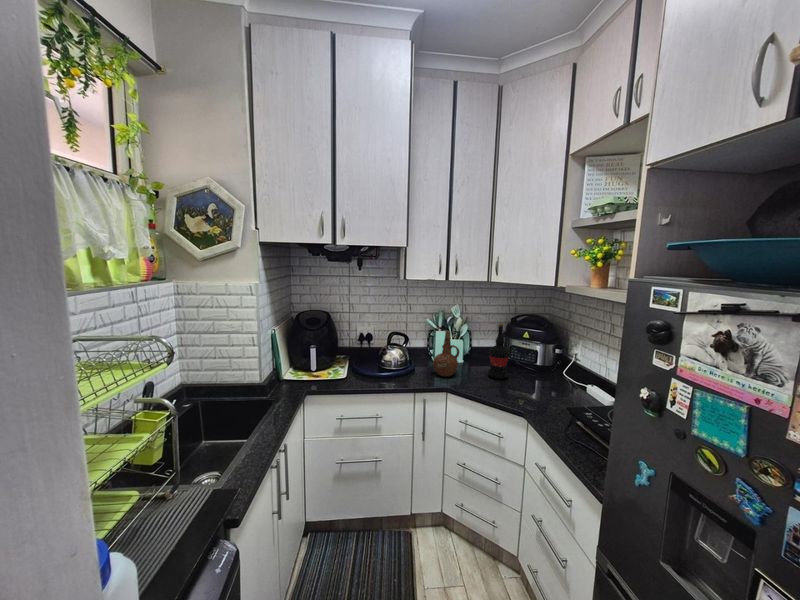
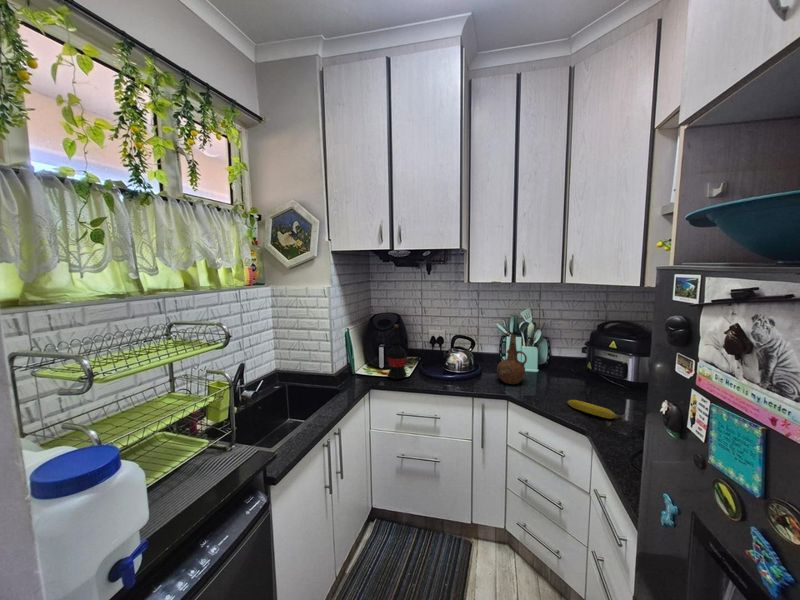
wine bottle: present [488,323,509,379] -> present [387,324,407,379]
fruit: none [499,386,543,399] -> present [567,400,622,418]

